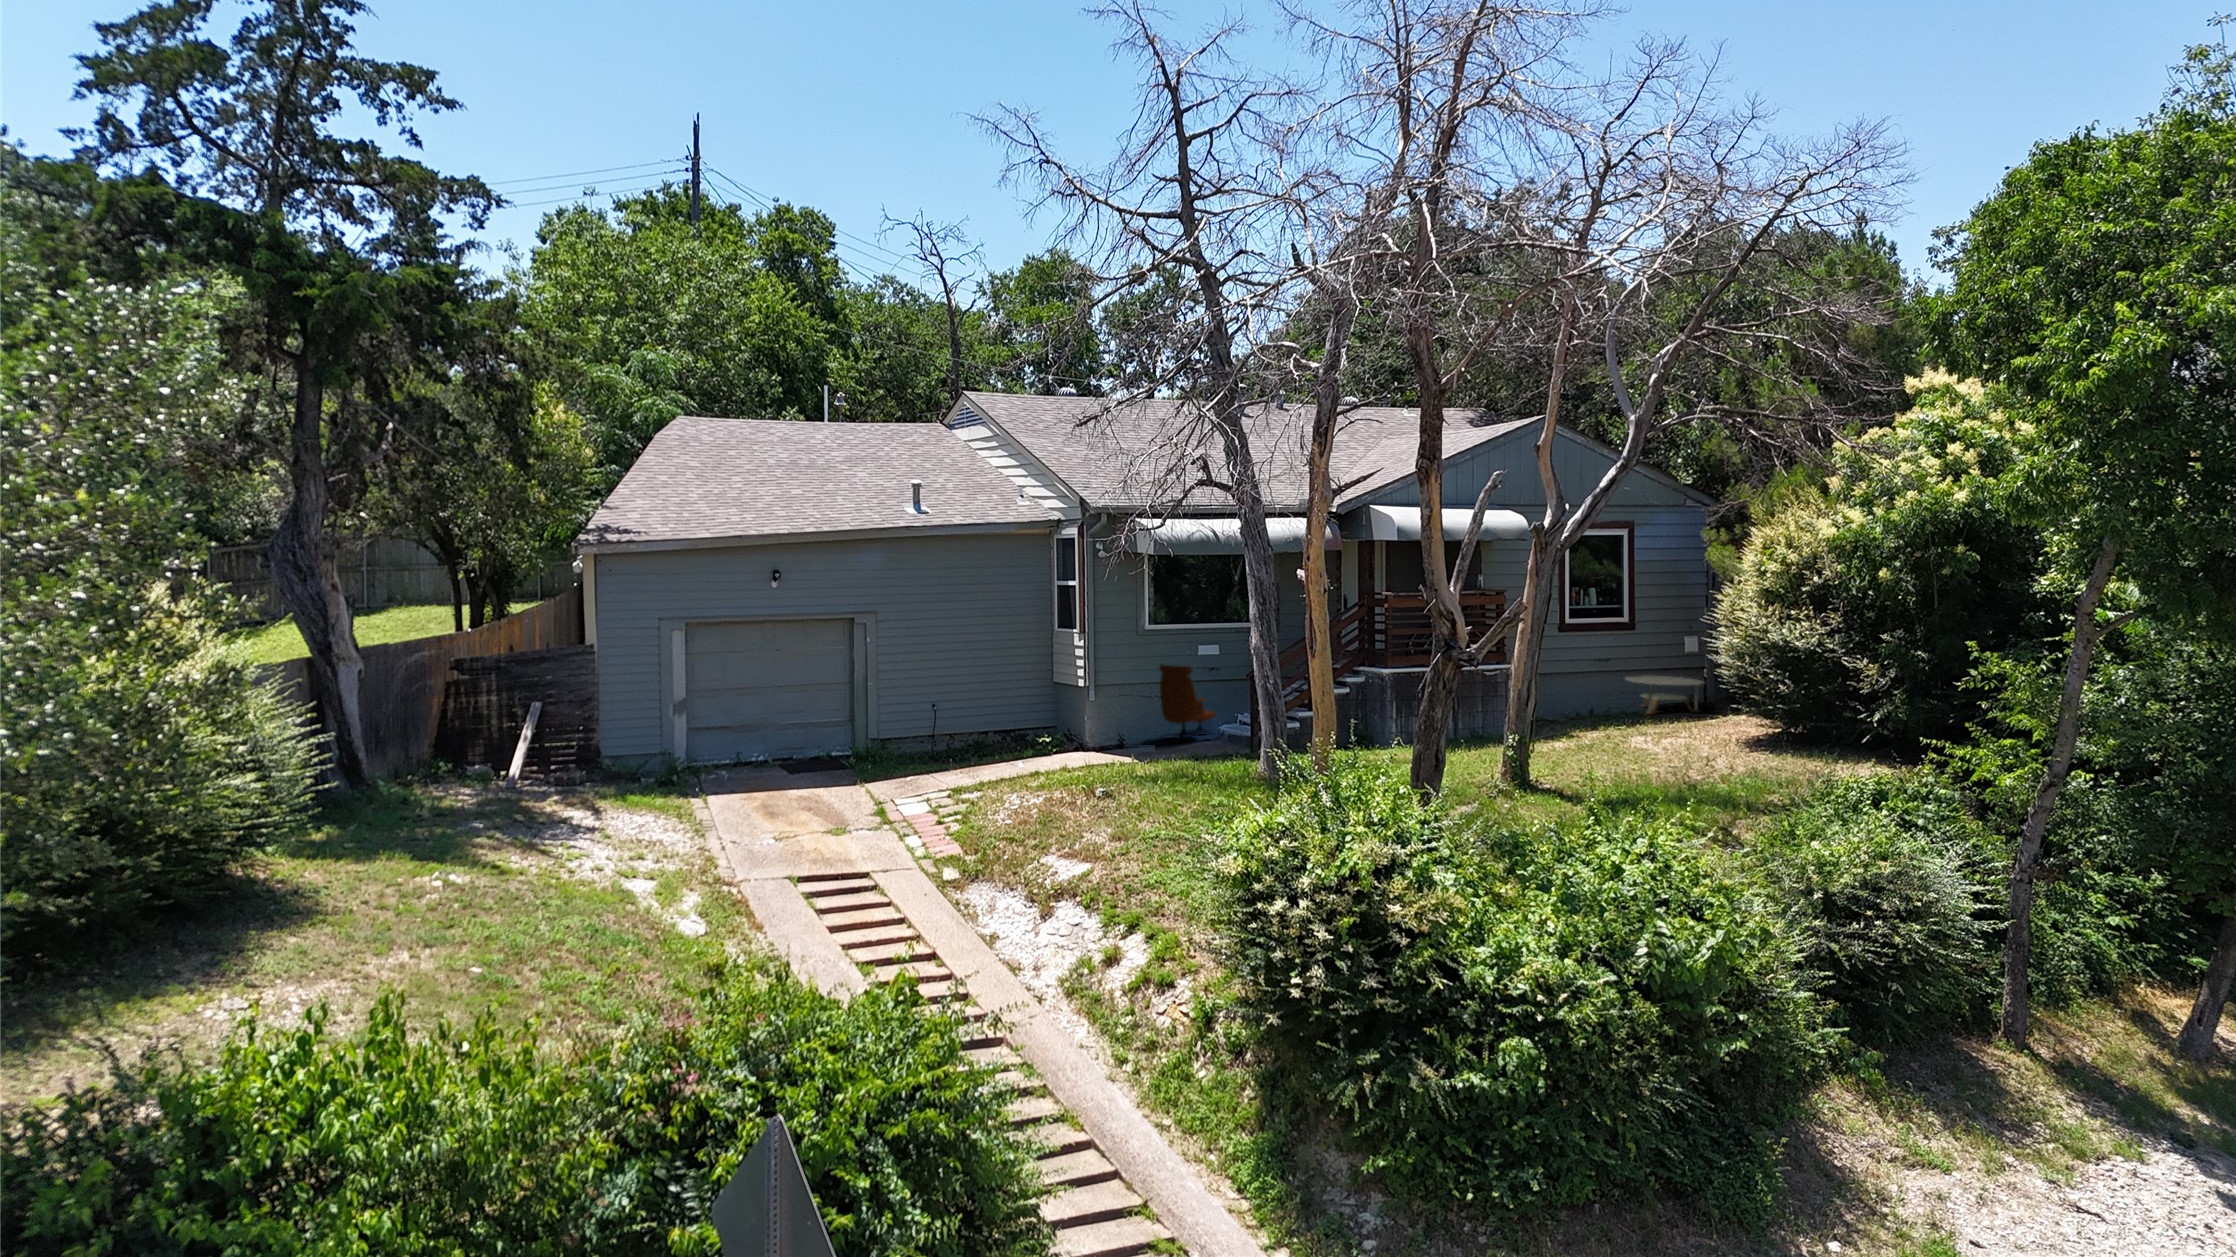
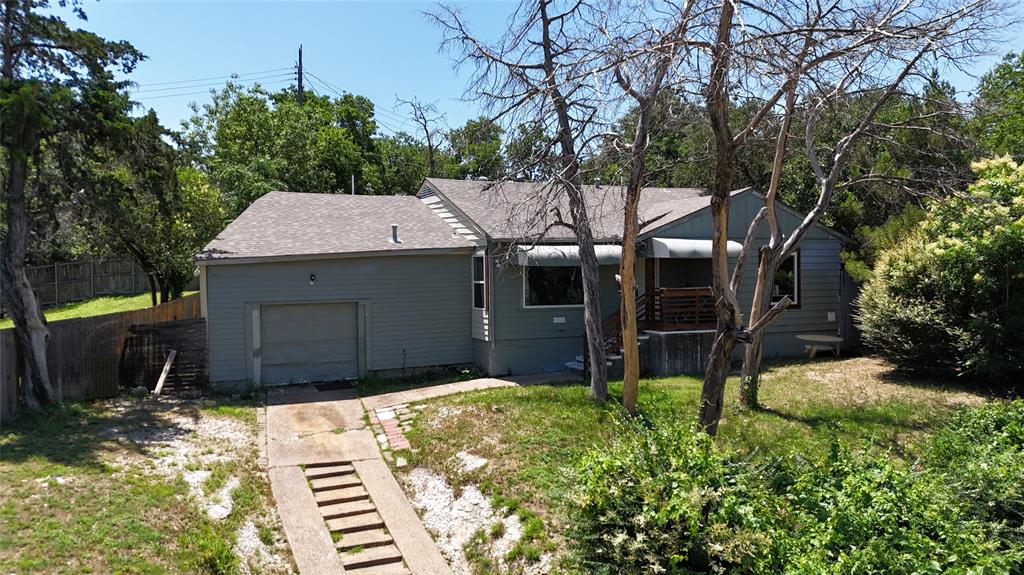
lounge chair: present [1159,665,1216,739] -> none [531,329,564,374]
trash can: none [396,707,443,784] -> present [91,353,119,397]

